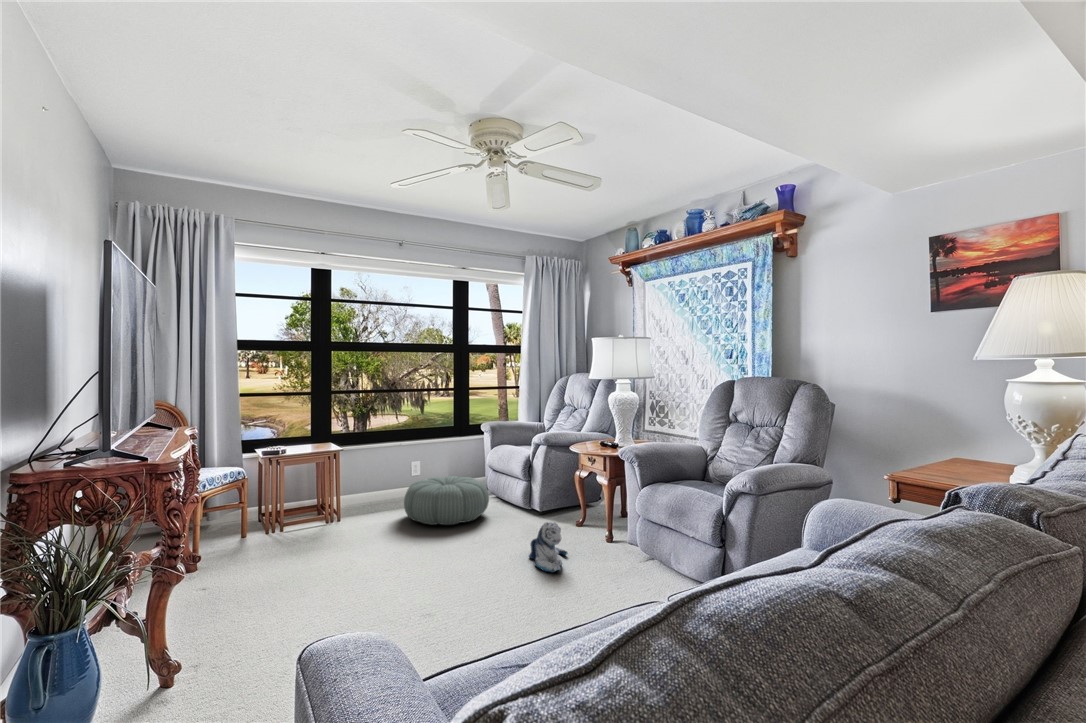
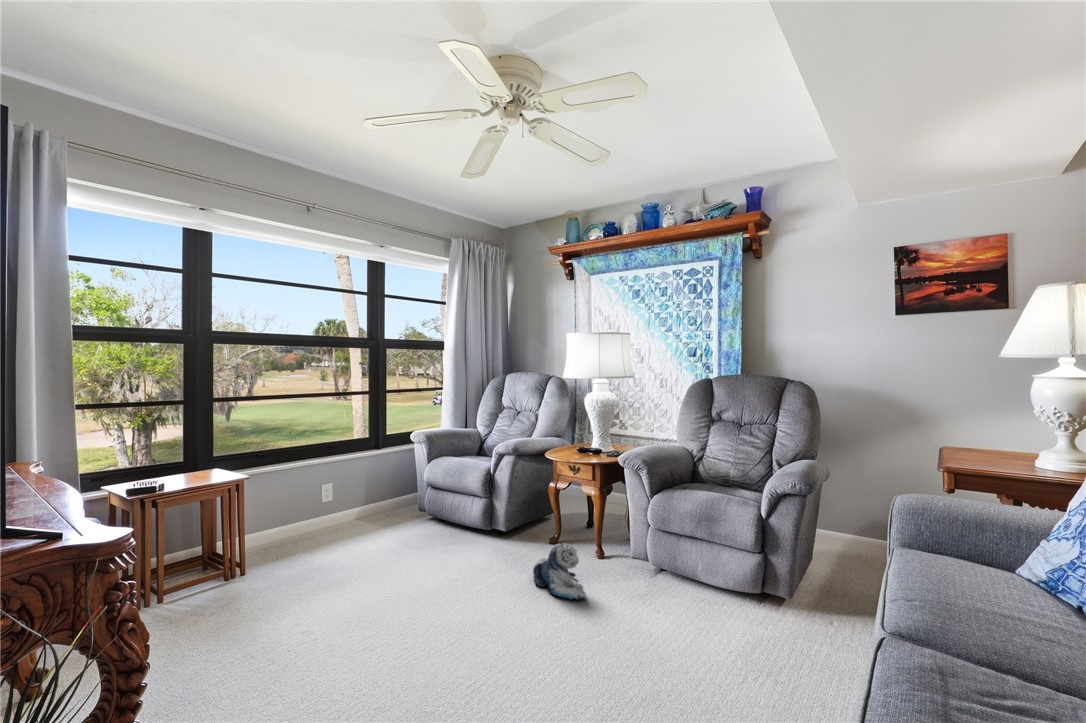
pouf: present [404,476,489,525] -> none [344,498,447,560]

